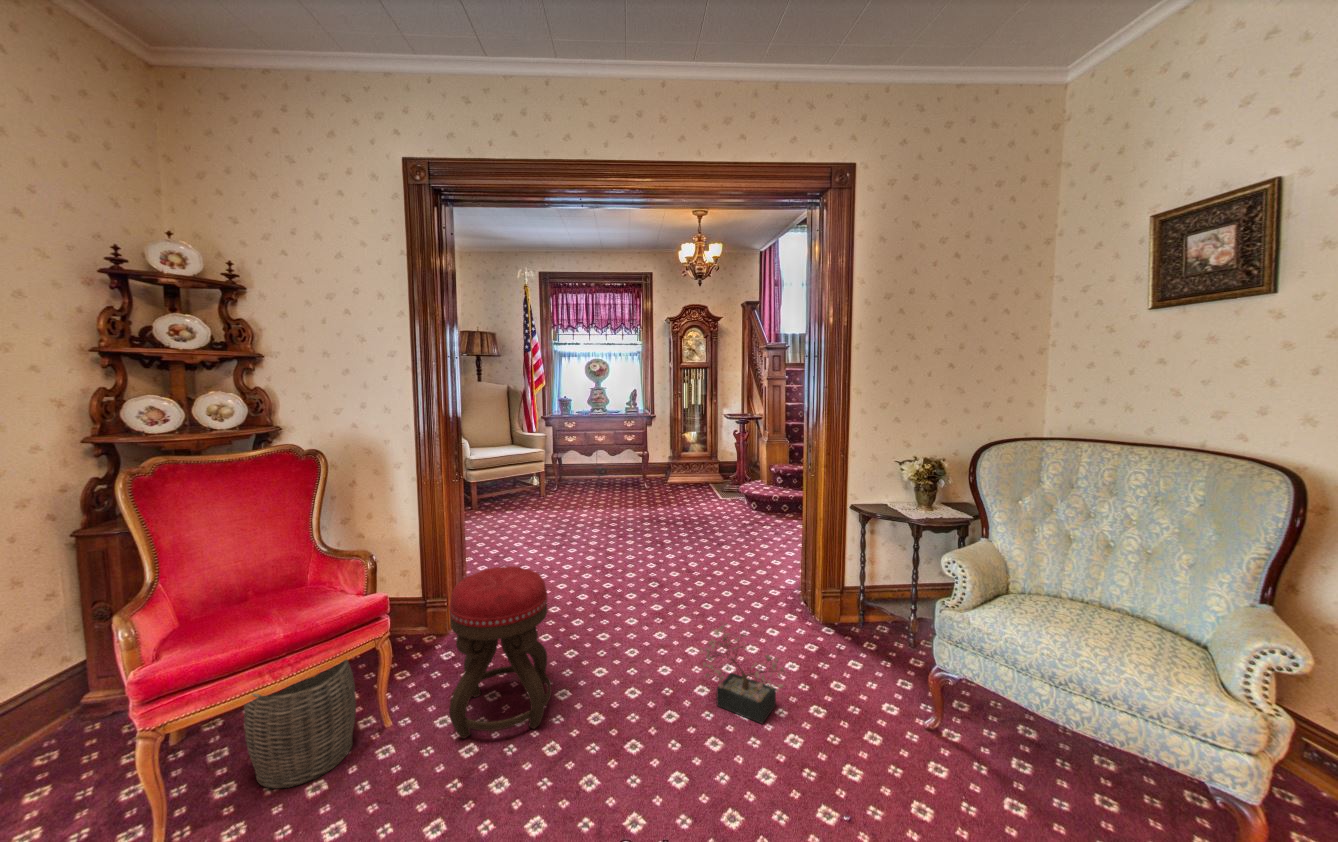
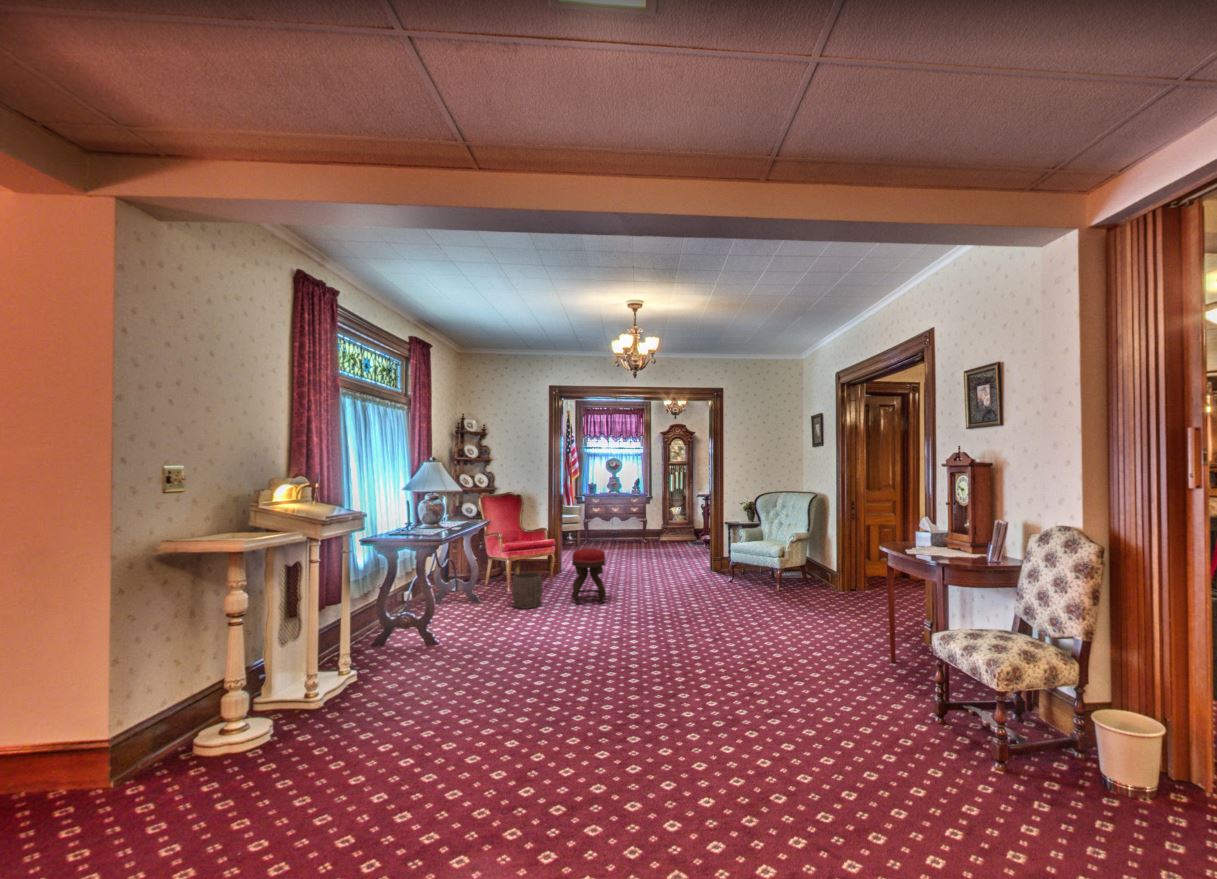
decorative plant: present [703,624,785,724] -> none [662,573,695,605]

